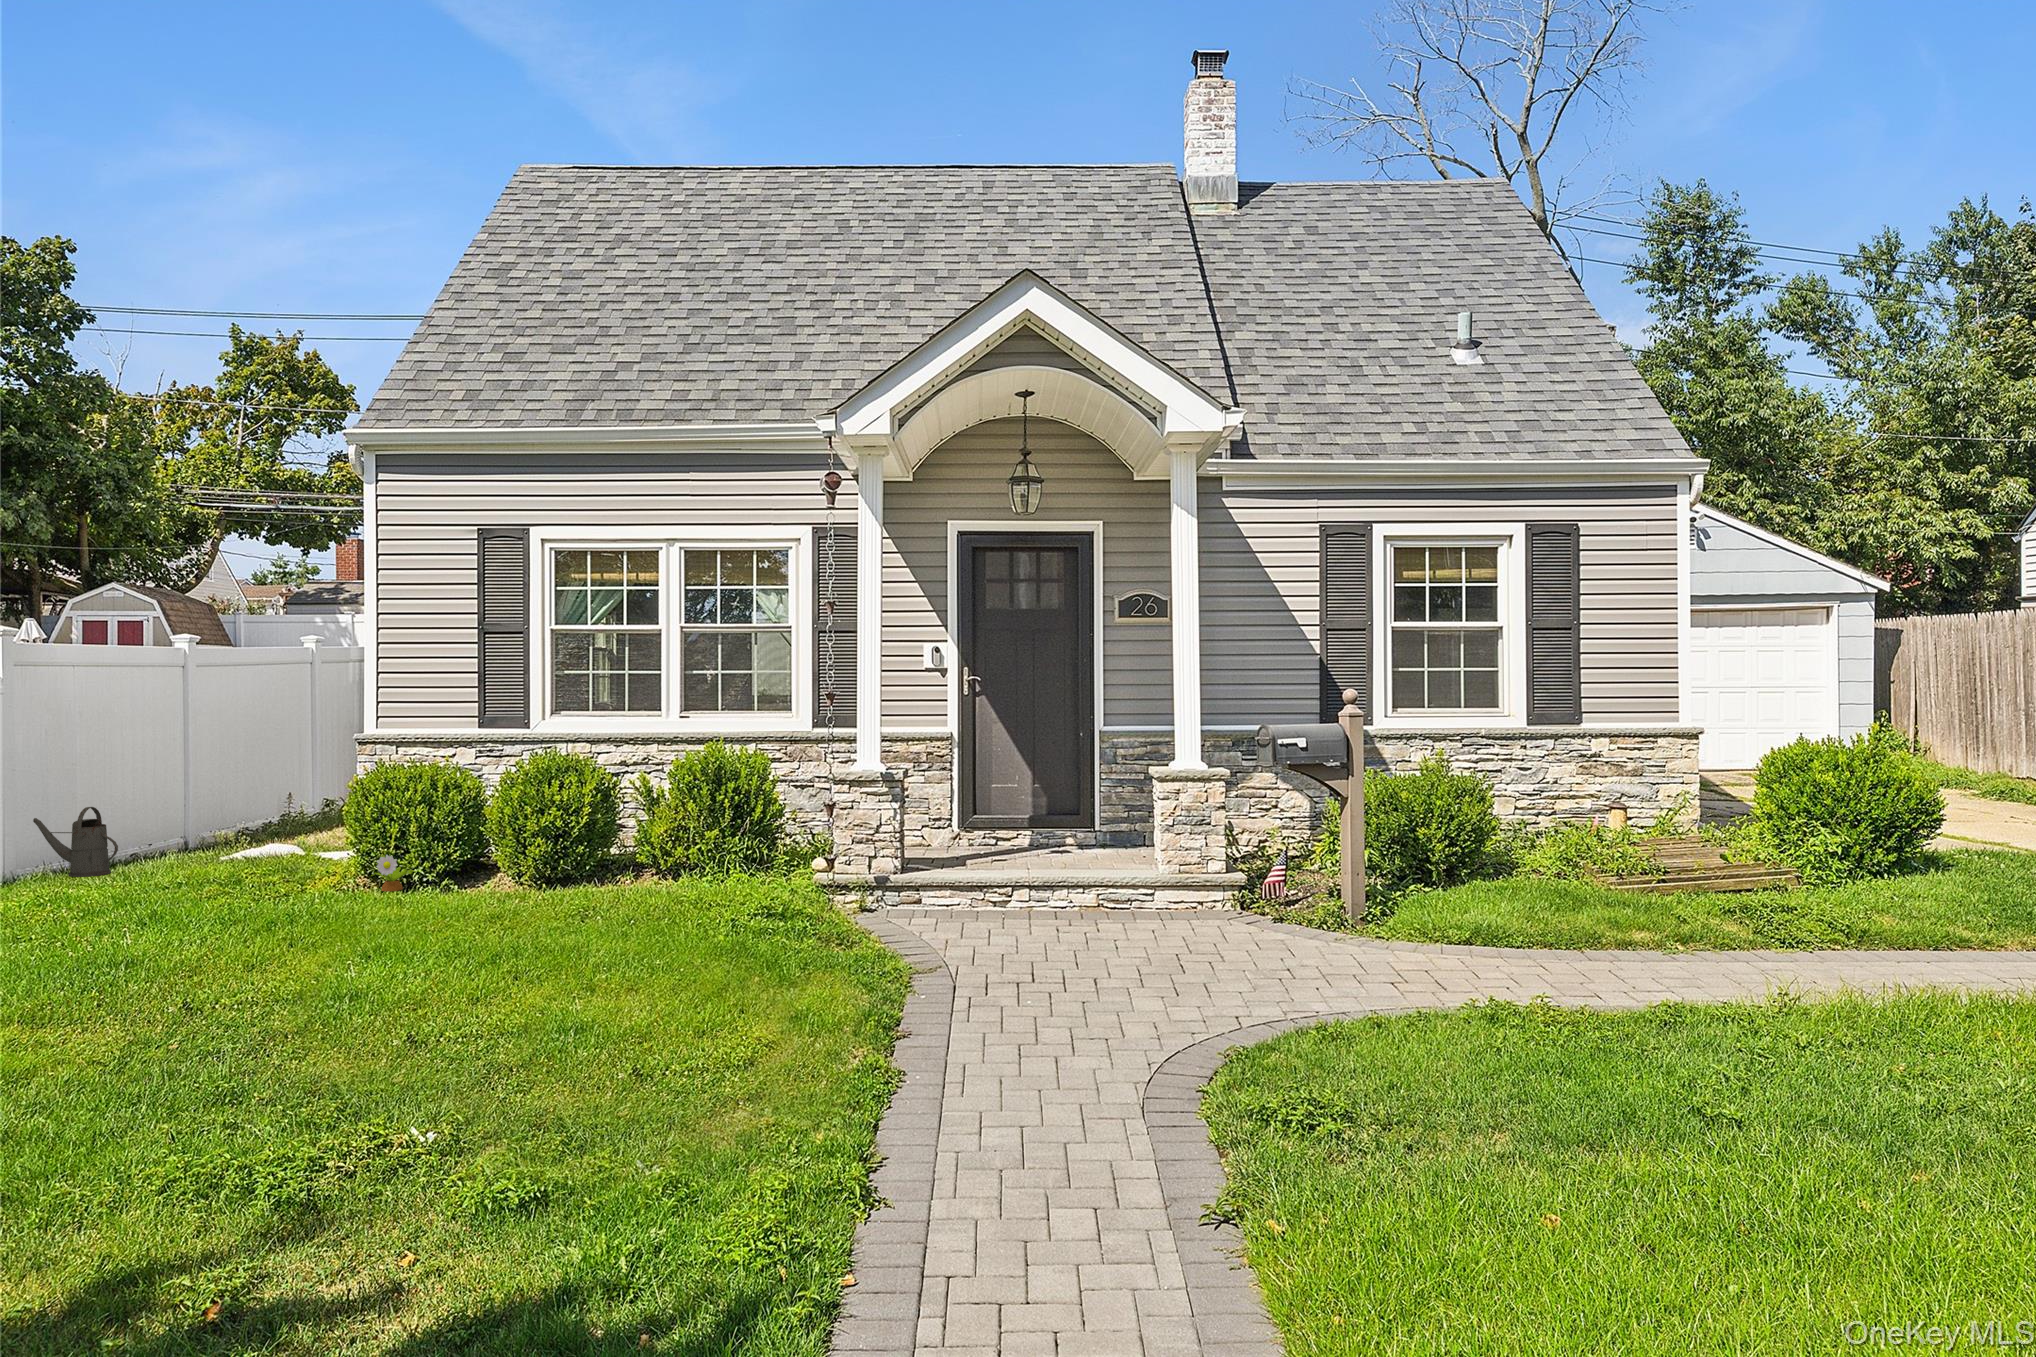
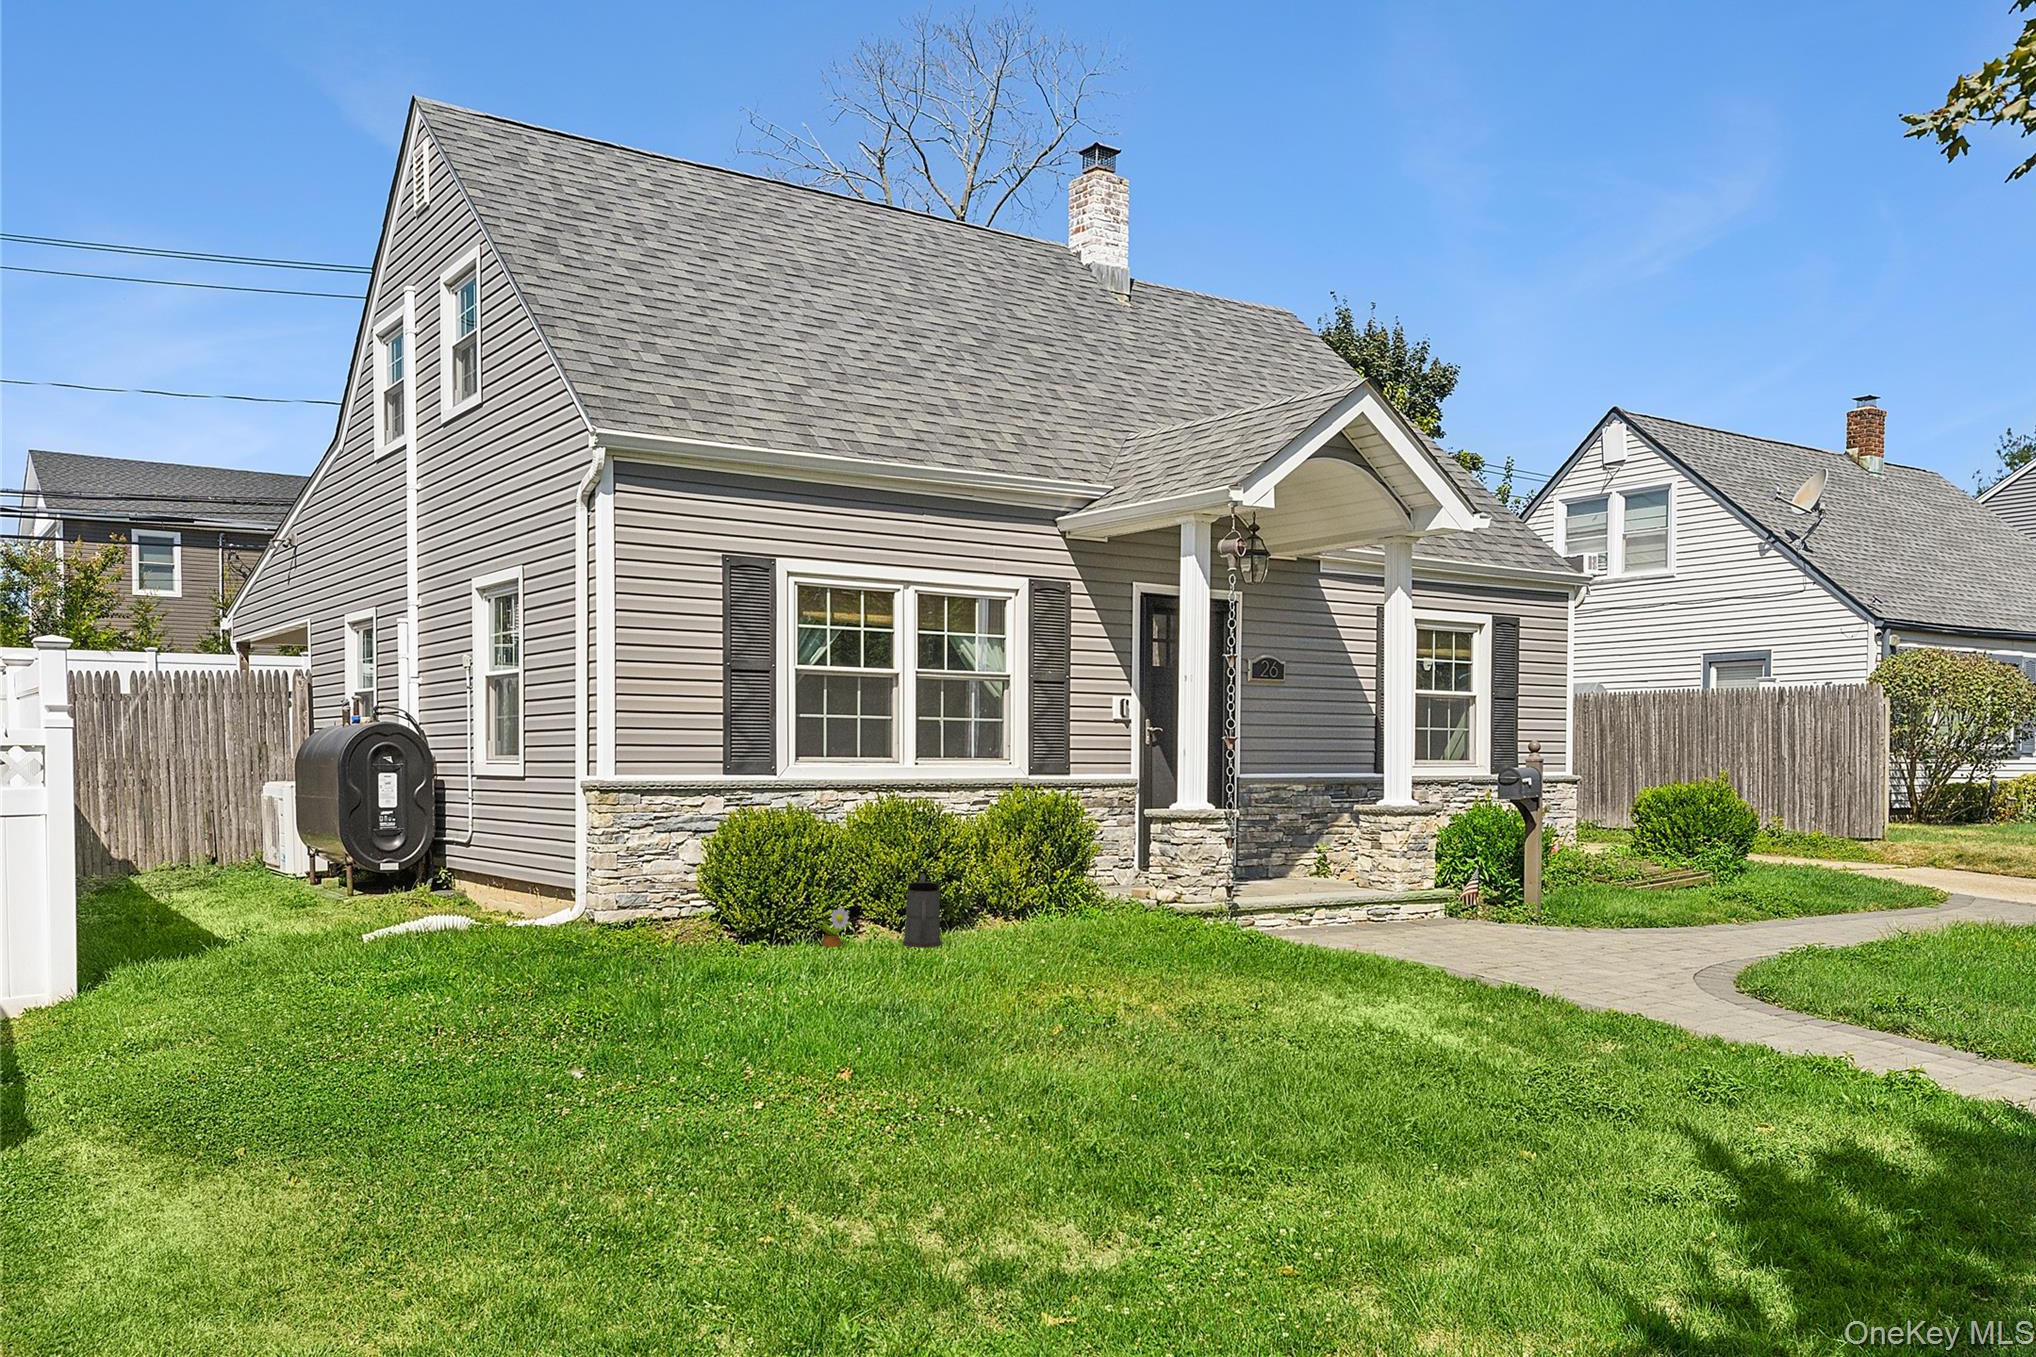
watering can: present [33,807,118,877] -> present [903,868,942,948]

